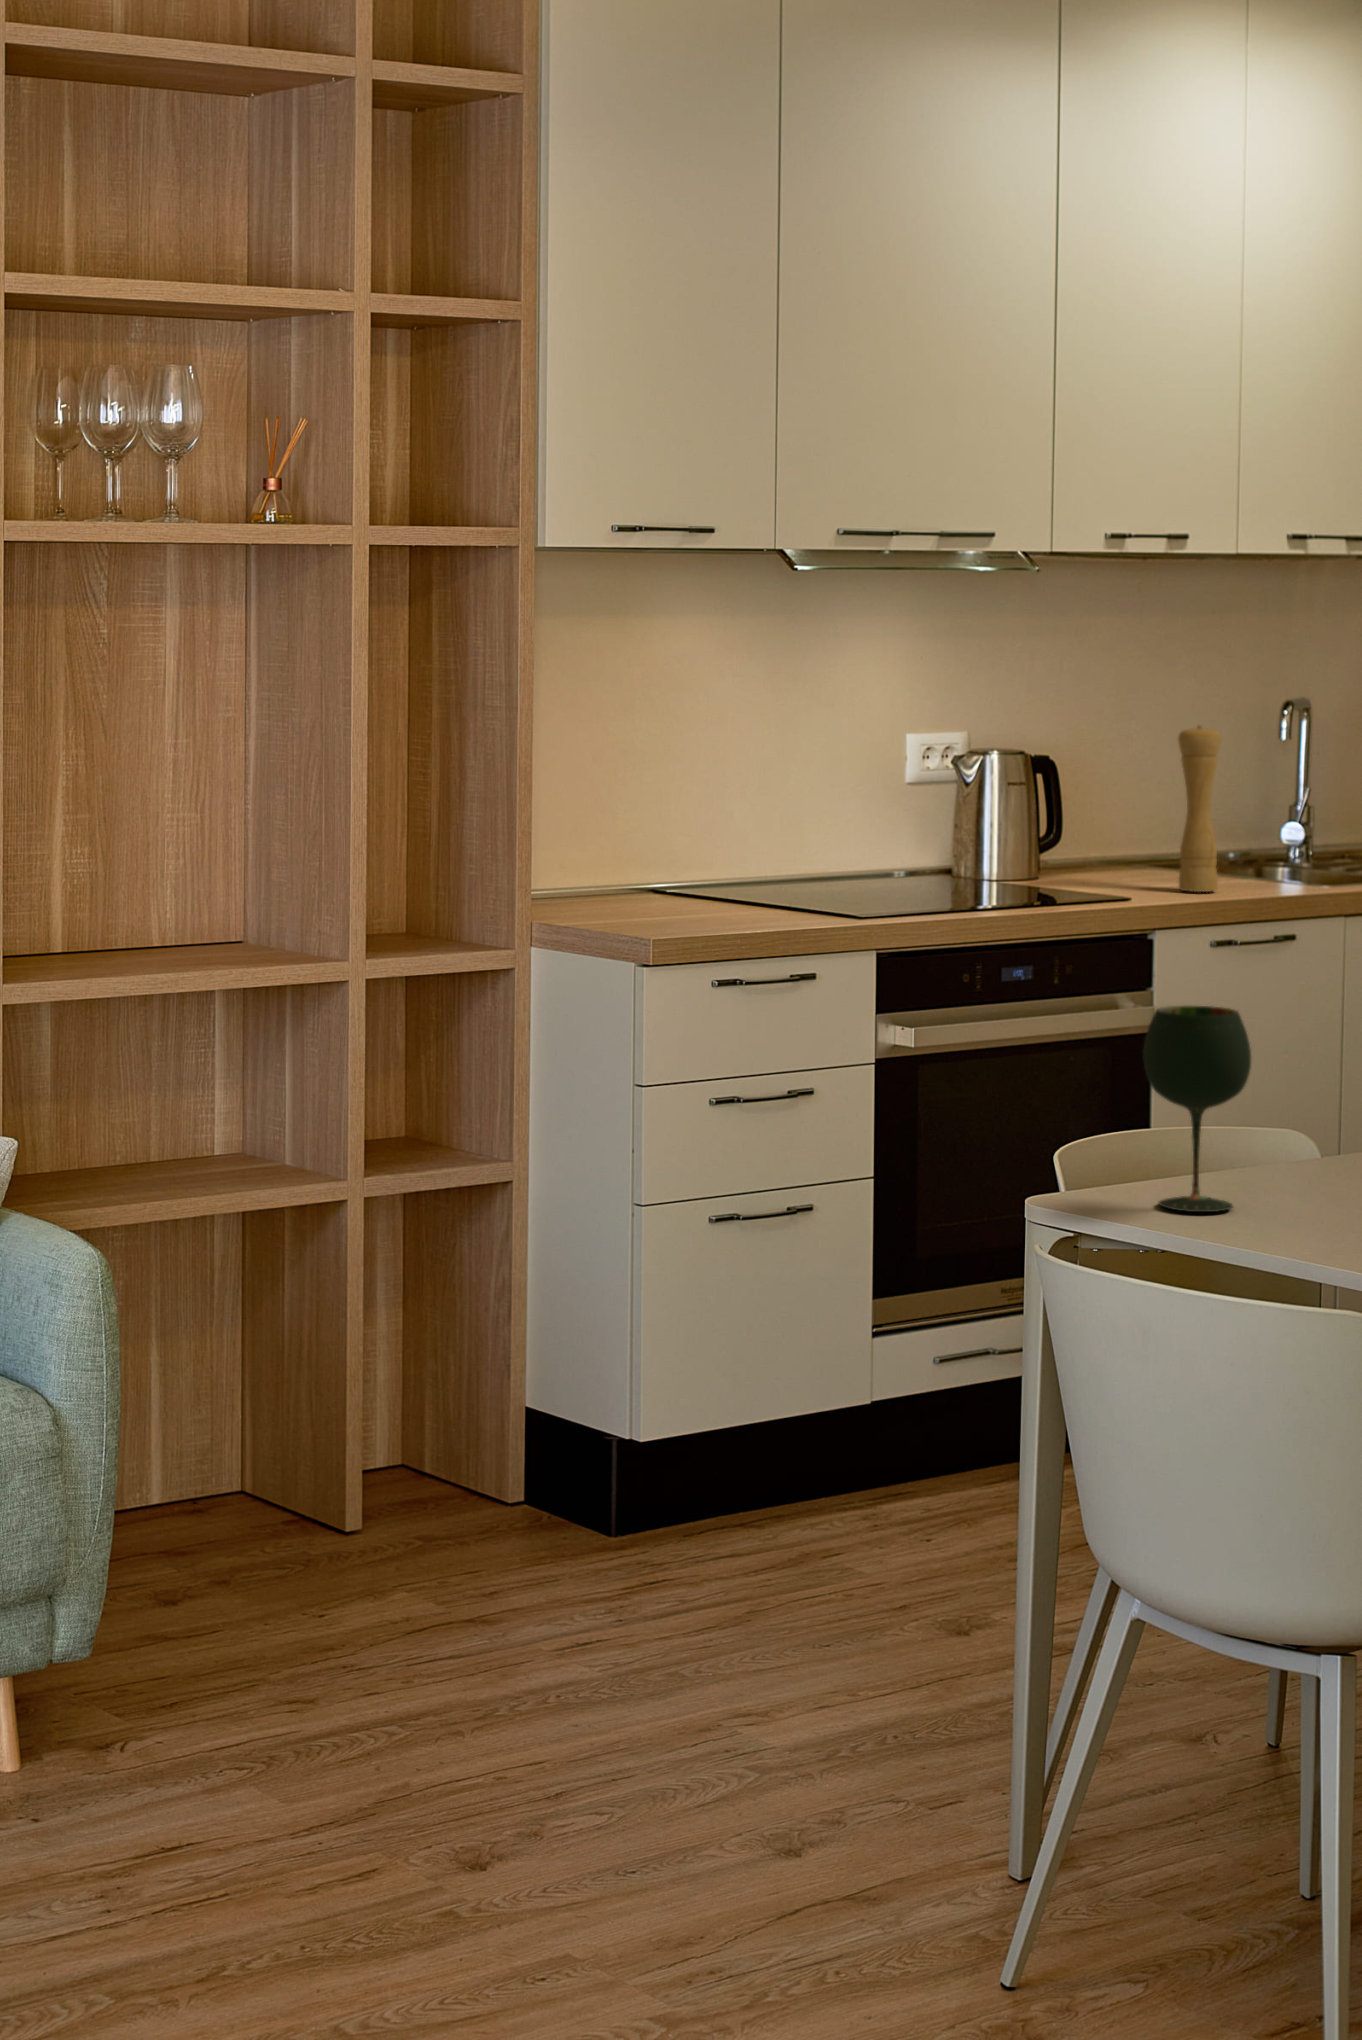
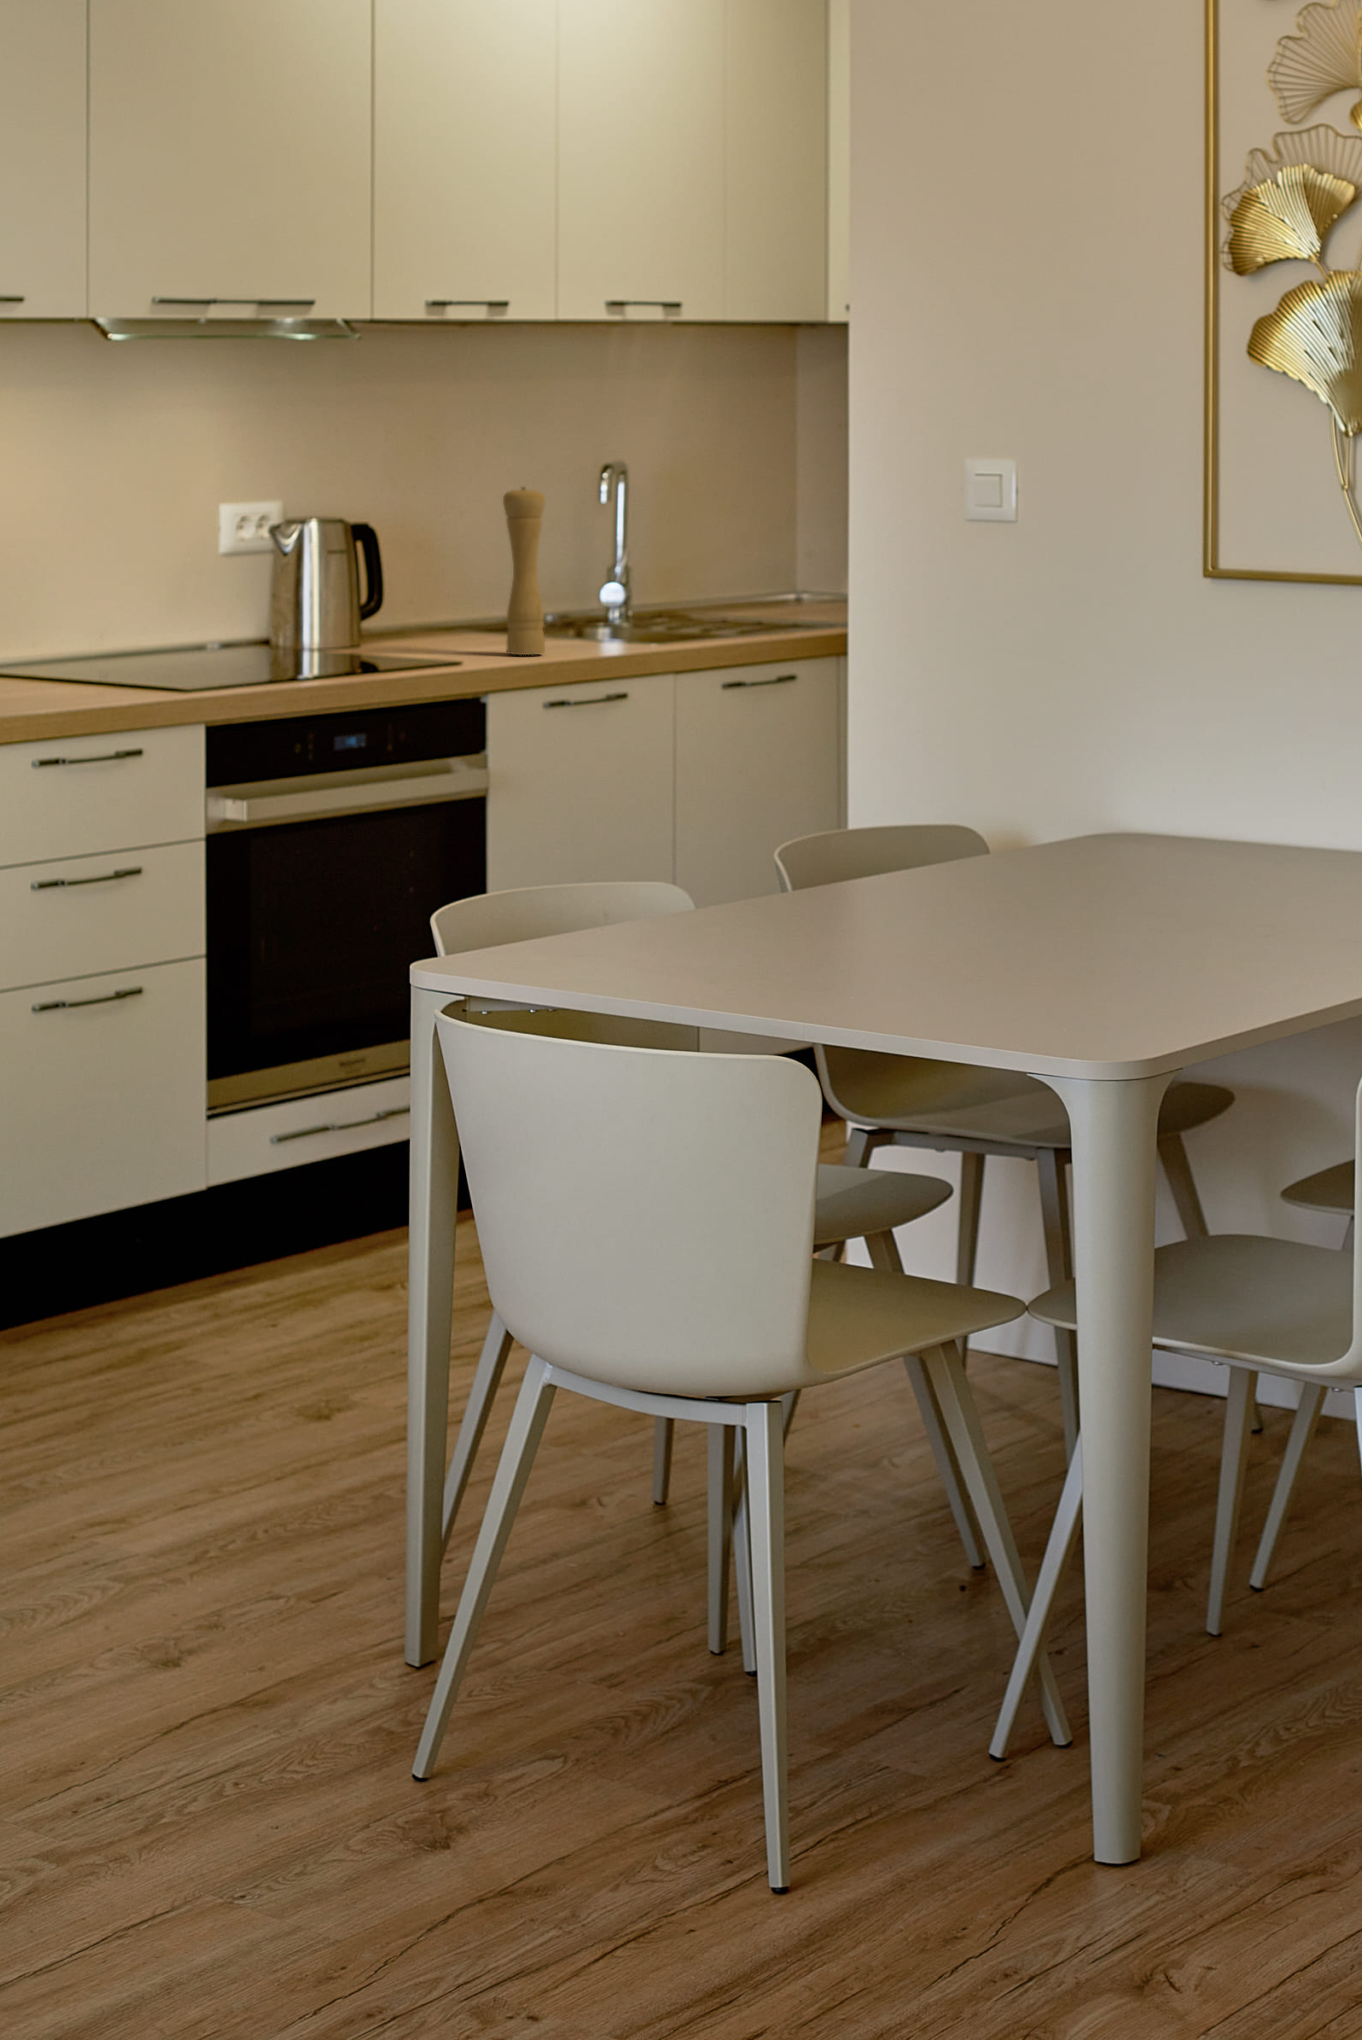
wine glass: present [1143,1006,1251,1212] -> none [526,750,637,963]

